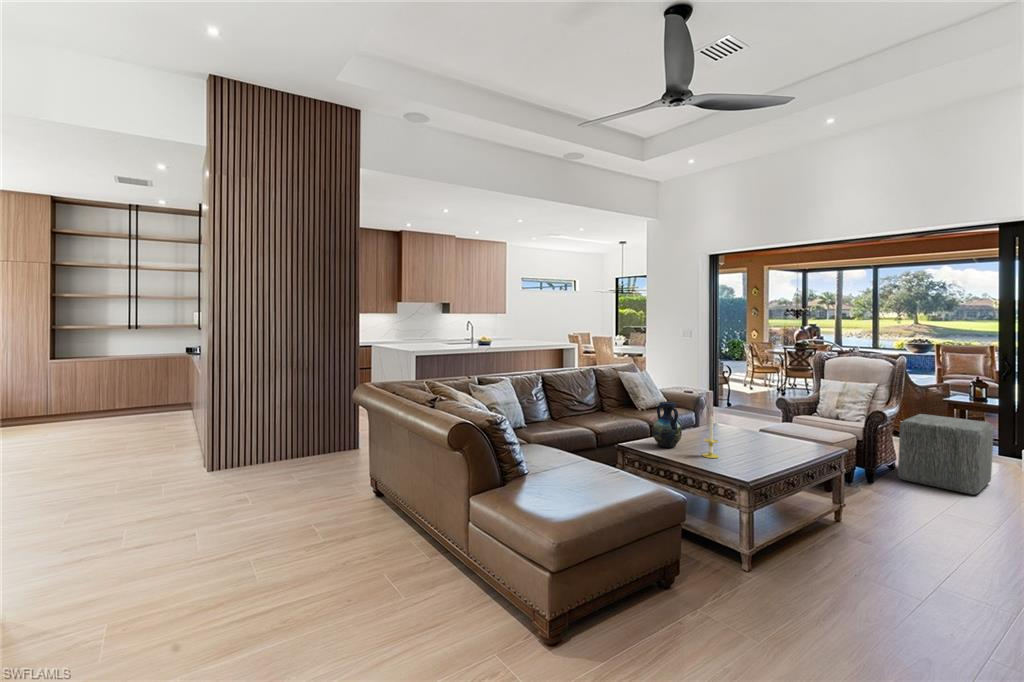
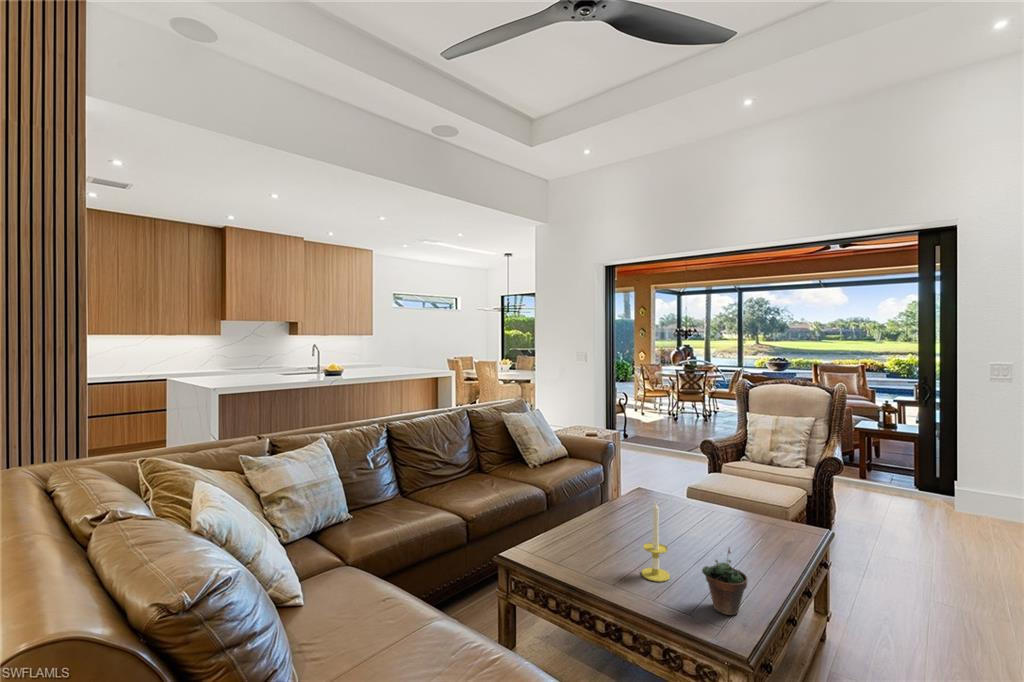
vase: present [652,401,682,448] -> none [555,475,604,558]
ottoman: present [898,414,994,495] -> none [855,455,962,565]
succulent plant: none [732,435,758,470] -> present [702,548,748,615]

